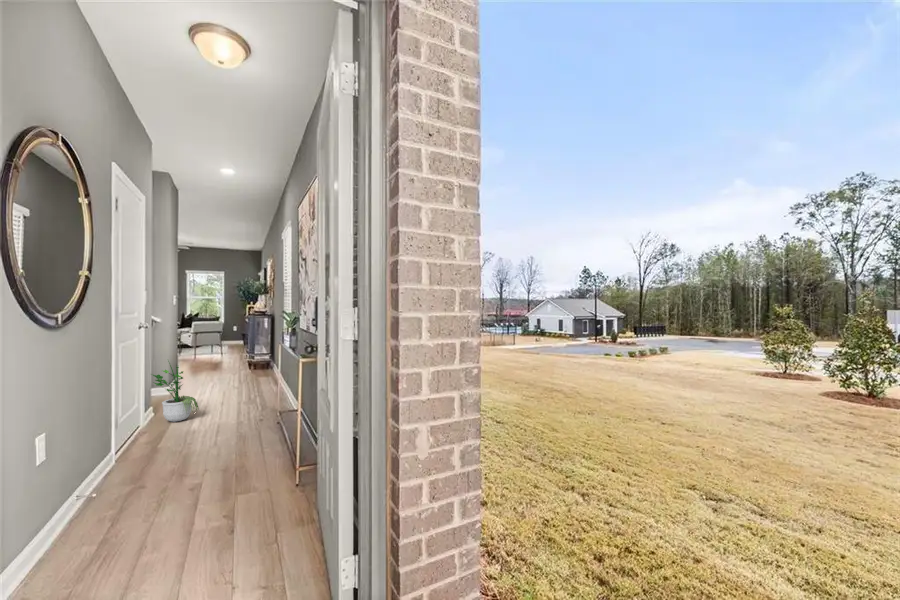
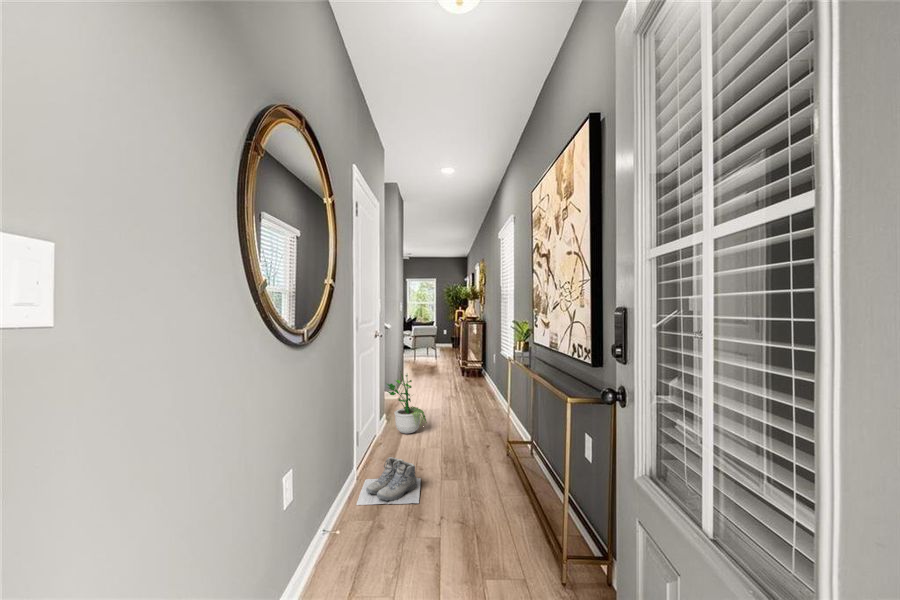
boots: none [114,435,187,478] -> present [356,457,421,505]

